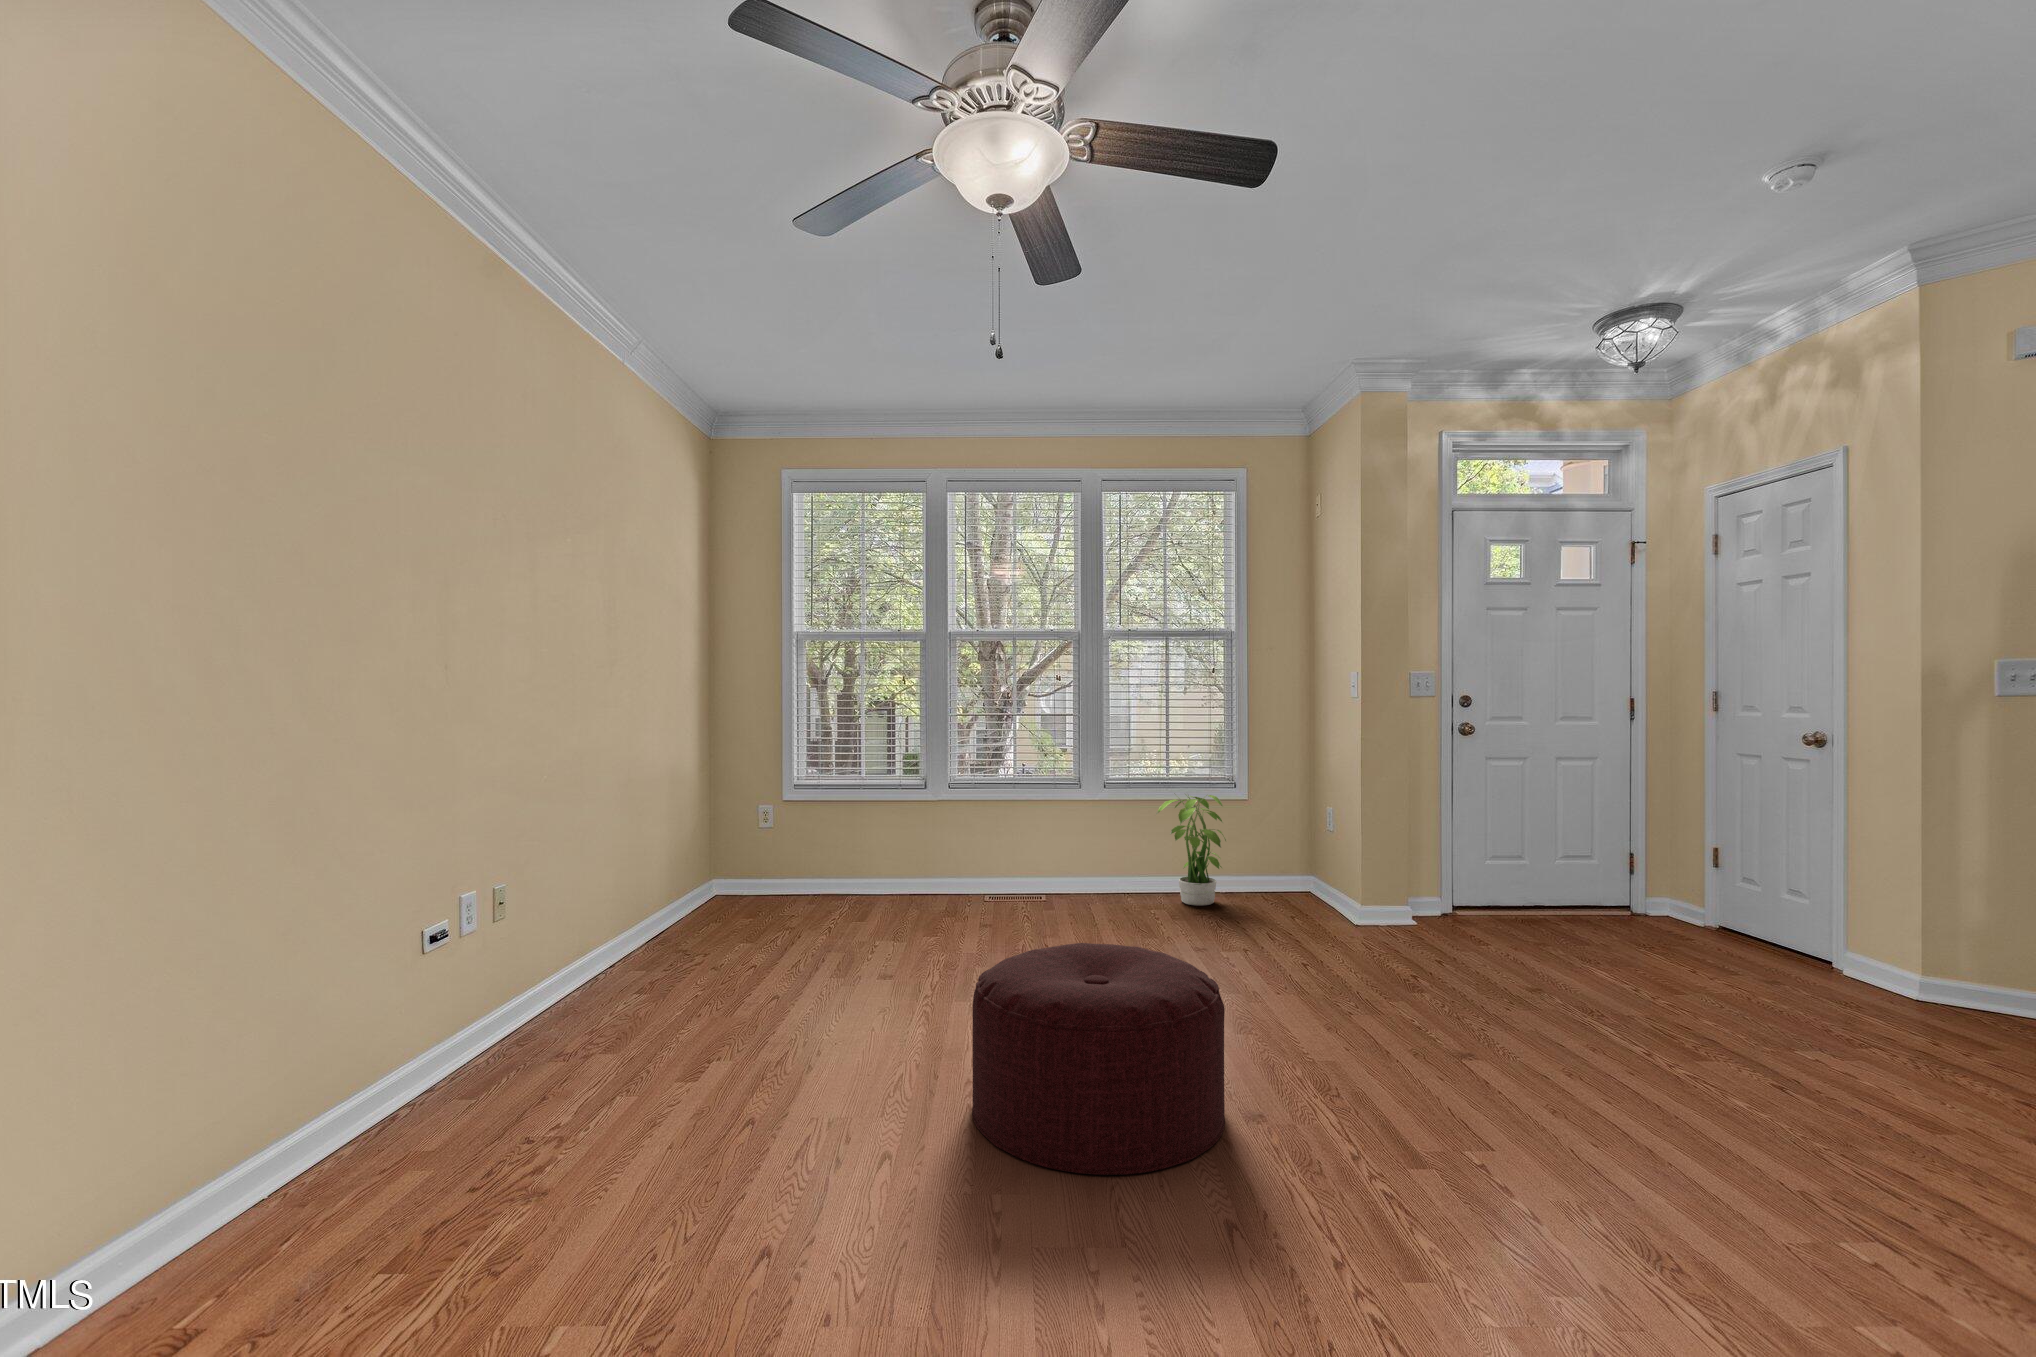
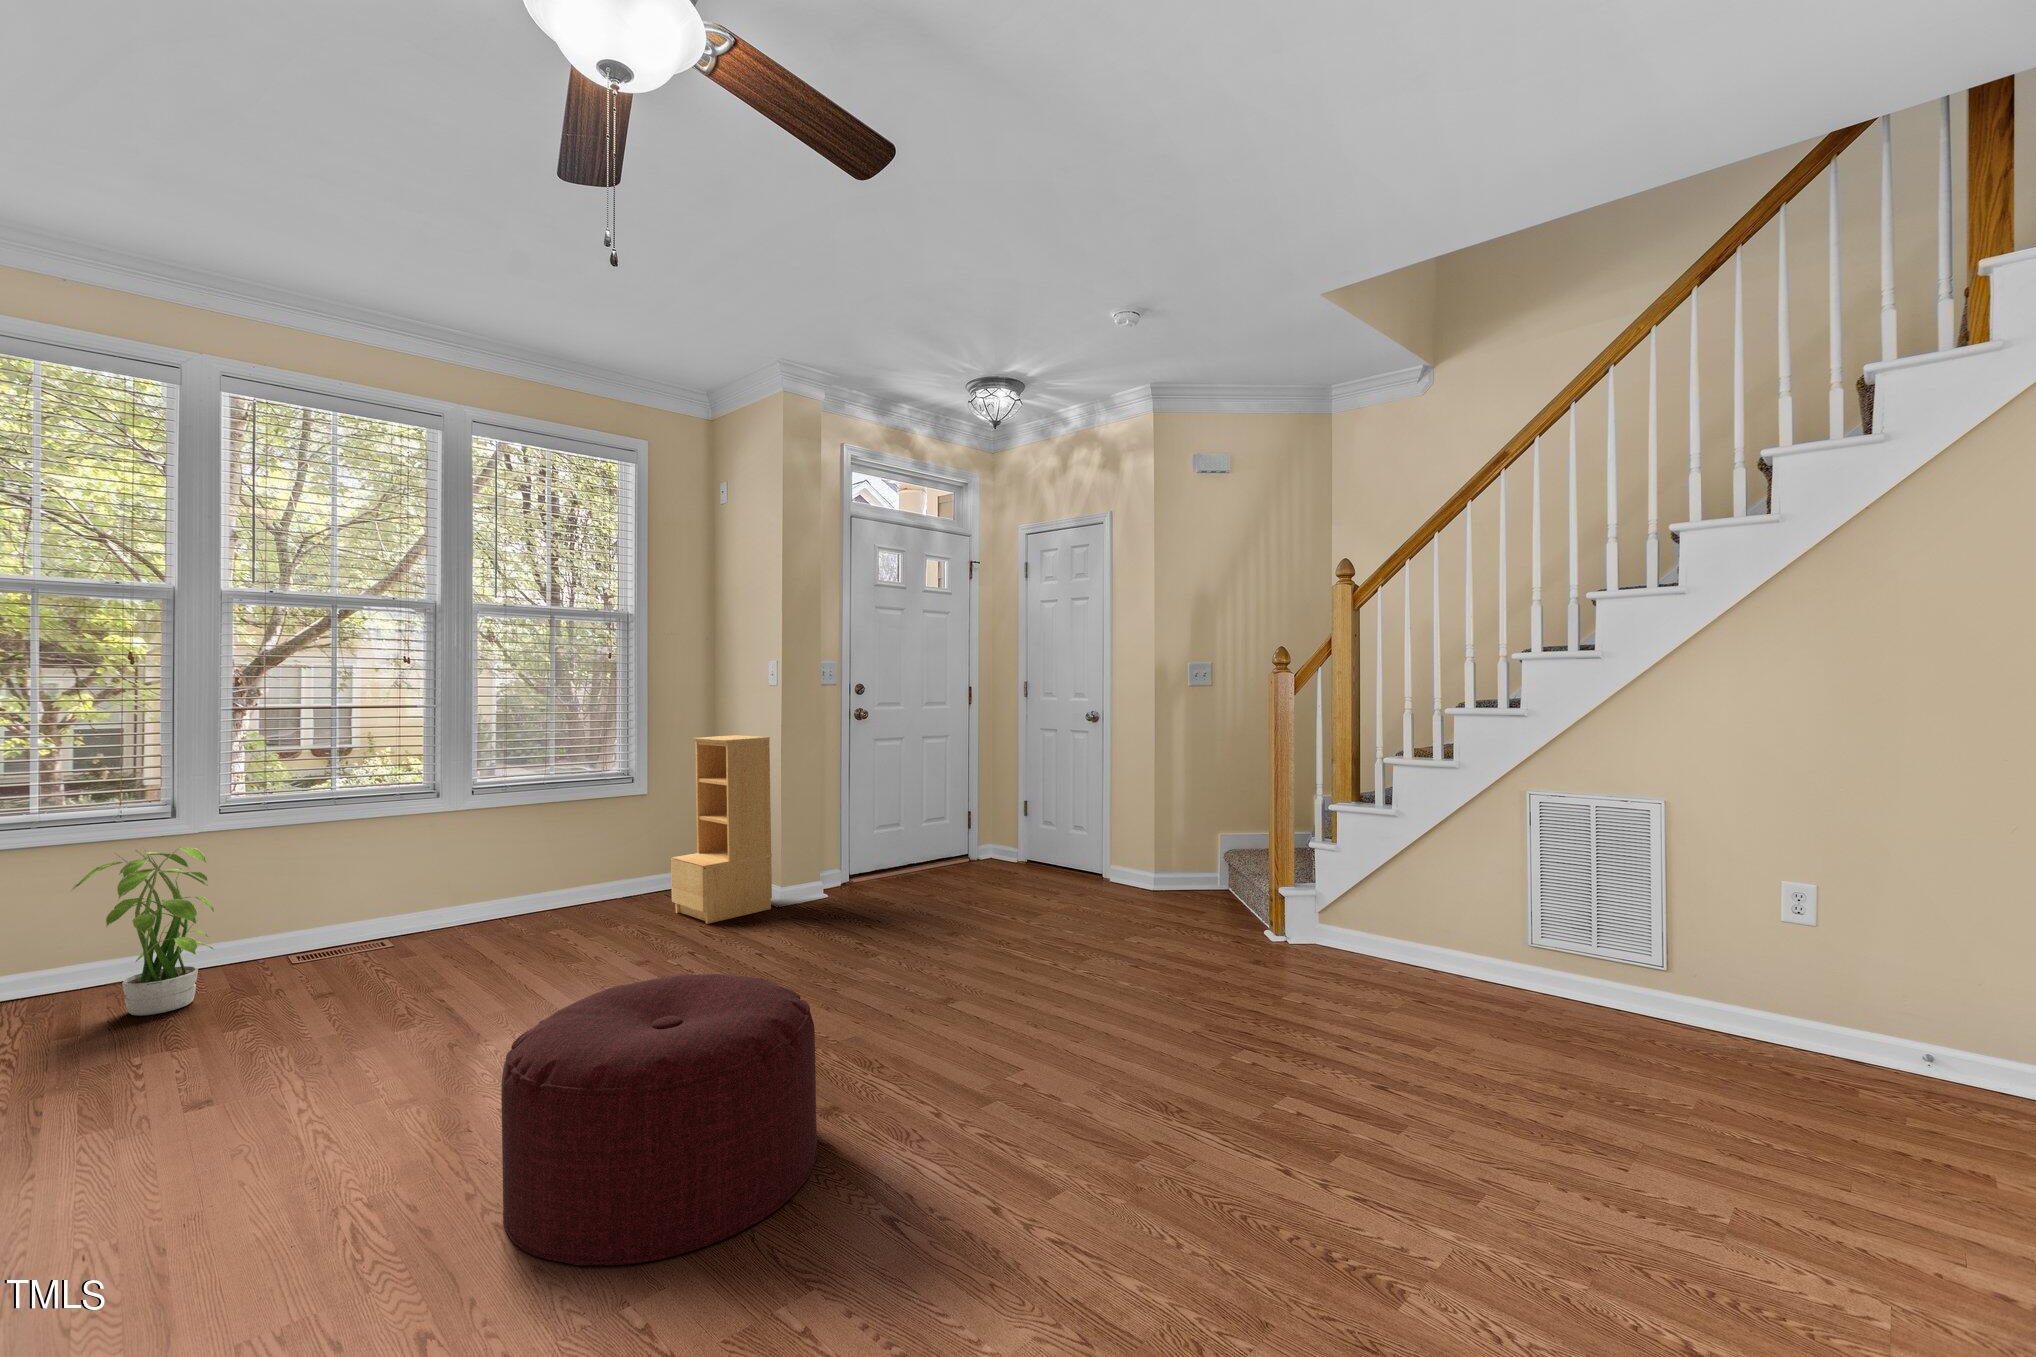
bookshelf: none [1254,740,1348,923] -> present [671,735,772,924]
potted plant: present [1156,794,1226,906] -> present [71,847,214,1016]

